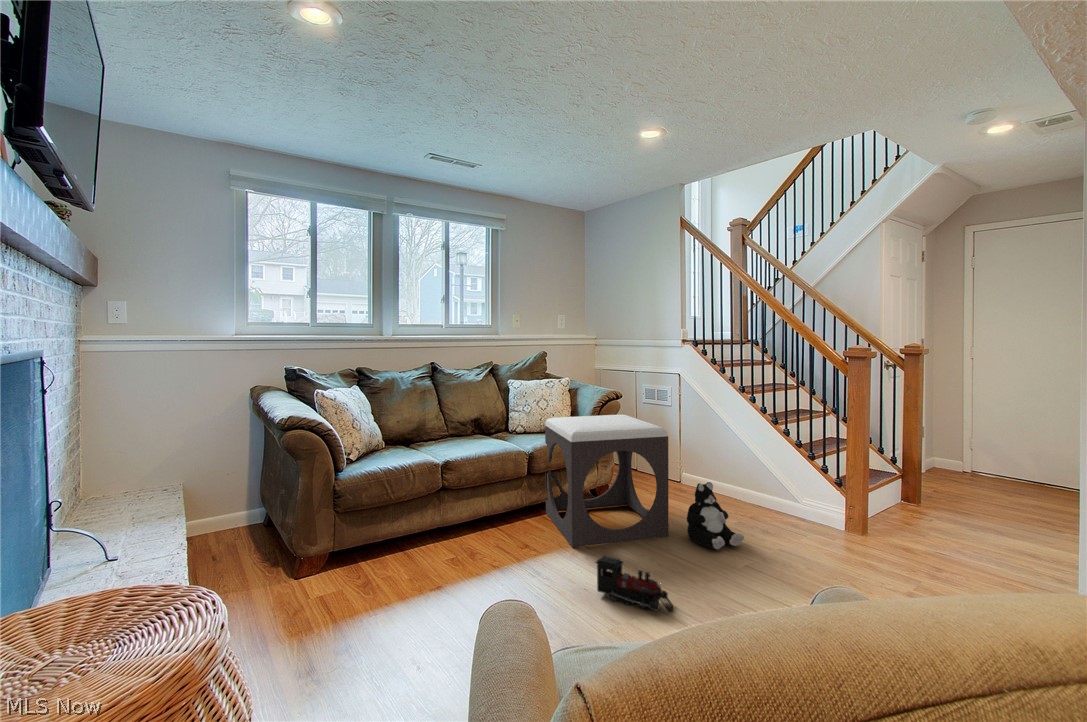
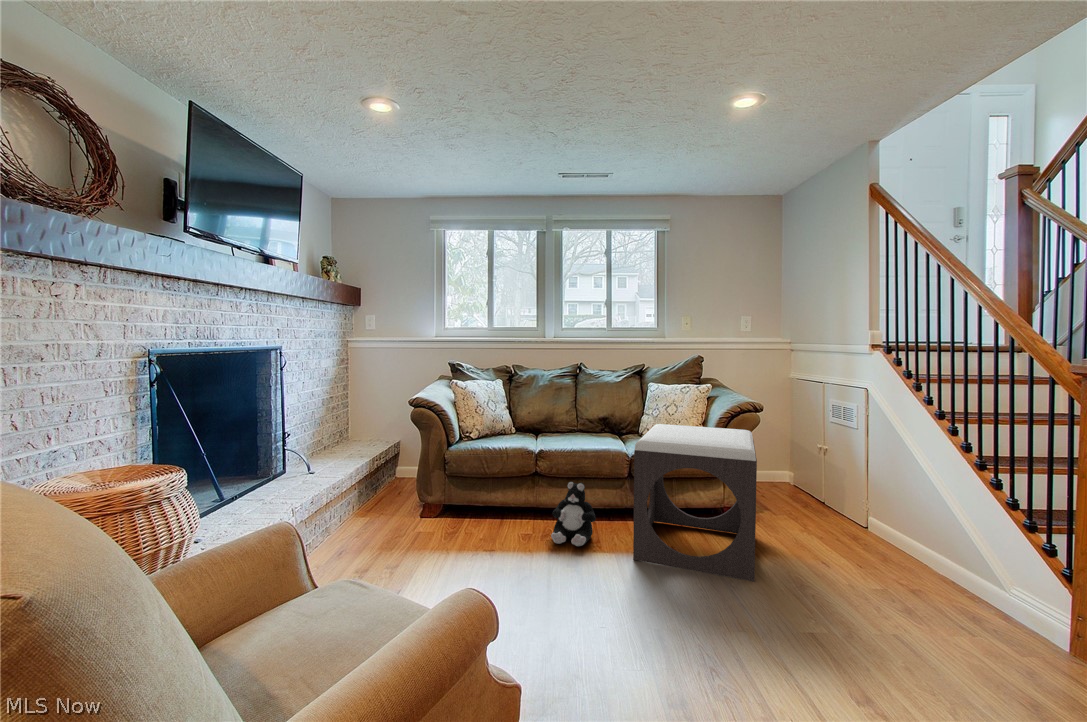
plush toy: present [687,482,744,549] -> present [551,482,596,546]
toy train: present [596,556,673,612] -> none [595,572,656,656]

